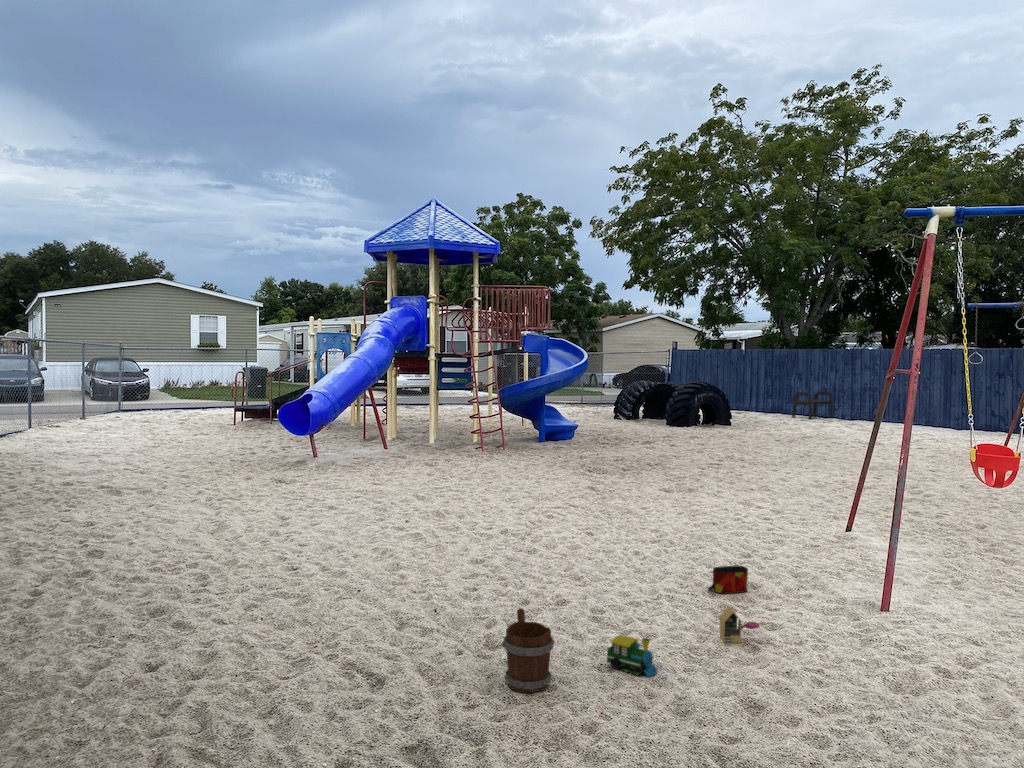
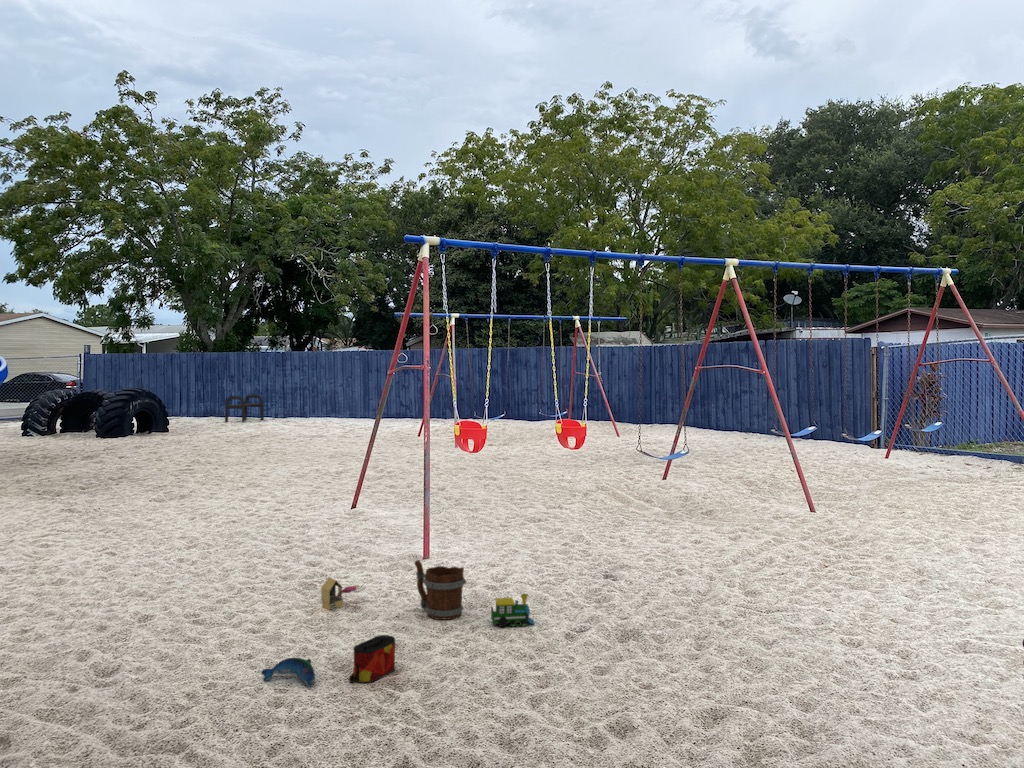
bag: present [708,566,748,594] -> present [349,635,395,683]
bucket: present [502,608,555,693] -> present [415,560,466,620]
toy train: present [607,635,658,677] -> present [491,594,534,627]
plush toy: none [597,686,645,725] -> present [261,658,315,687]

